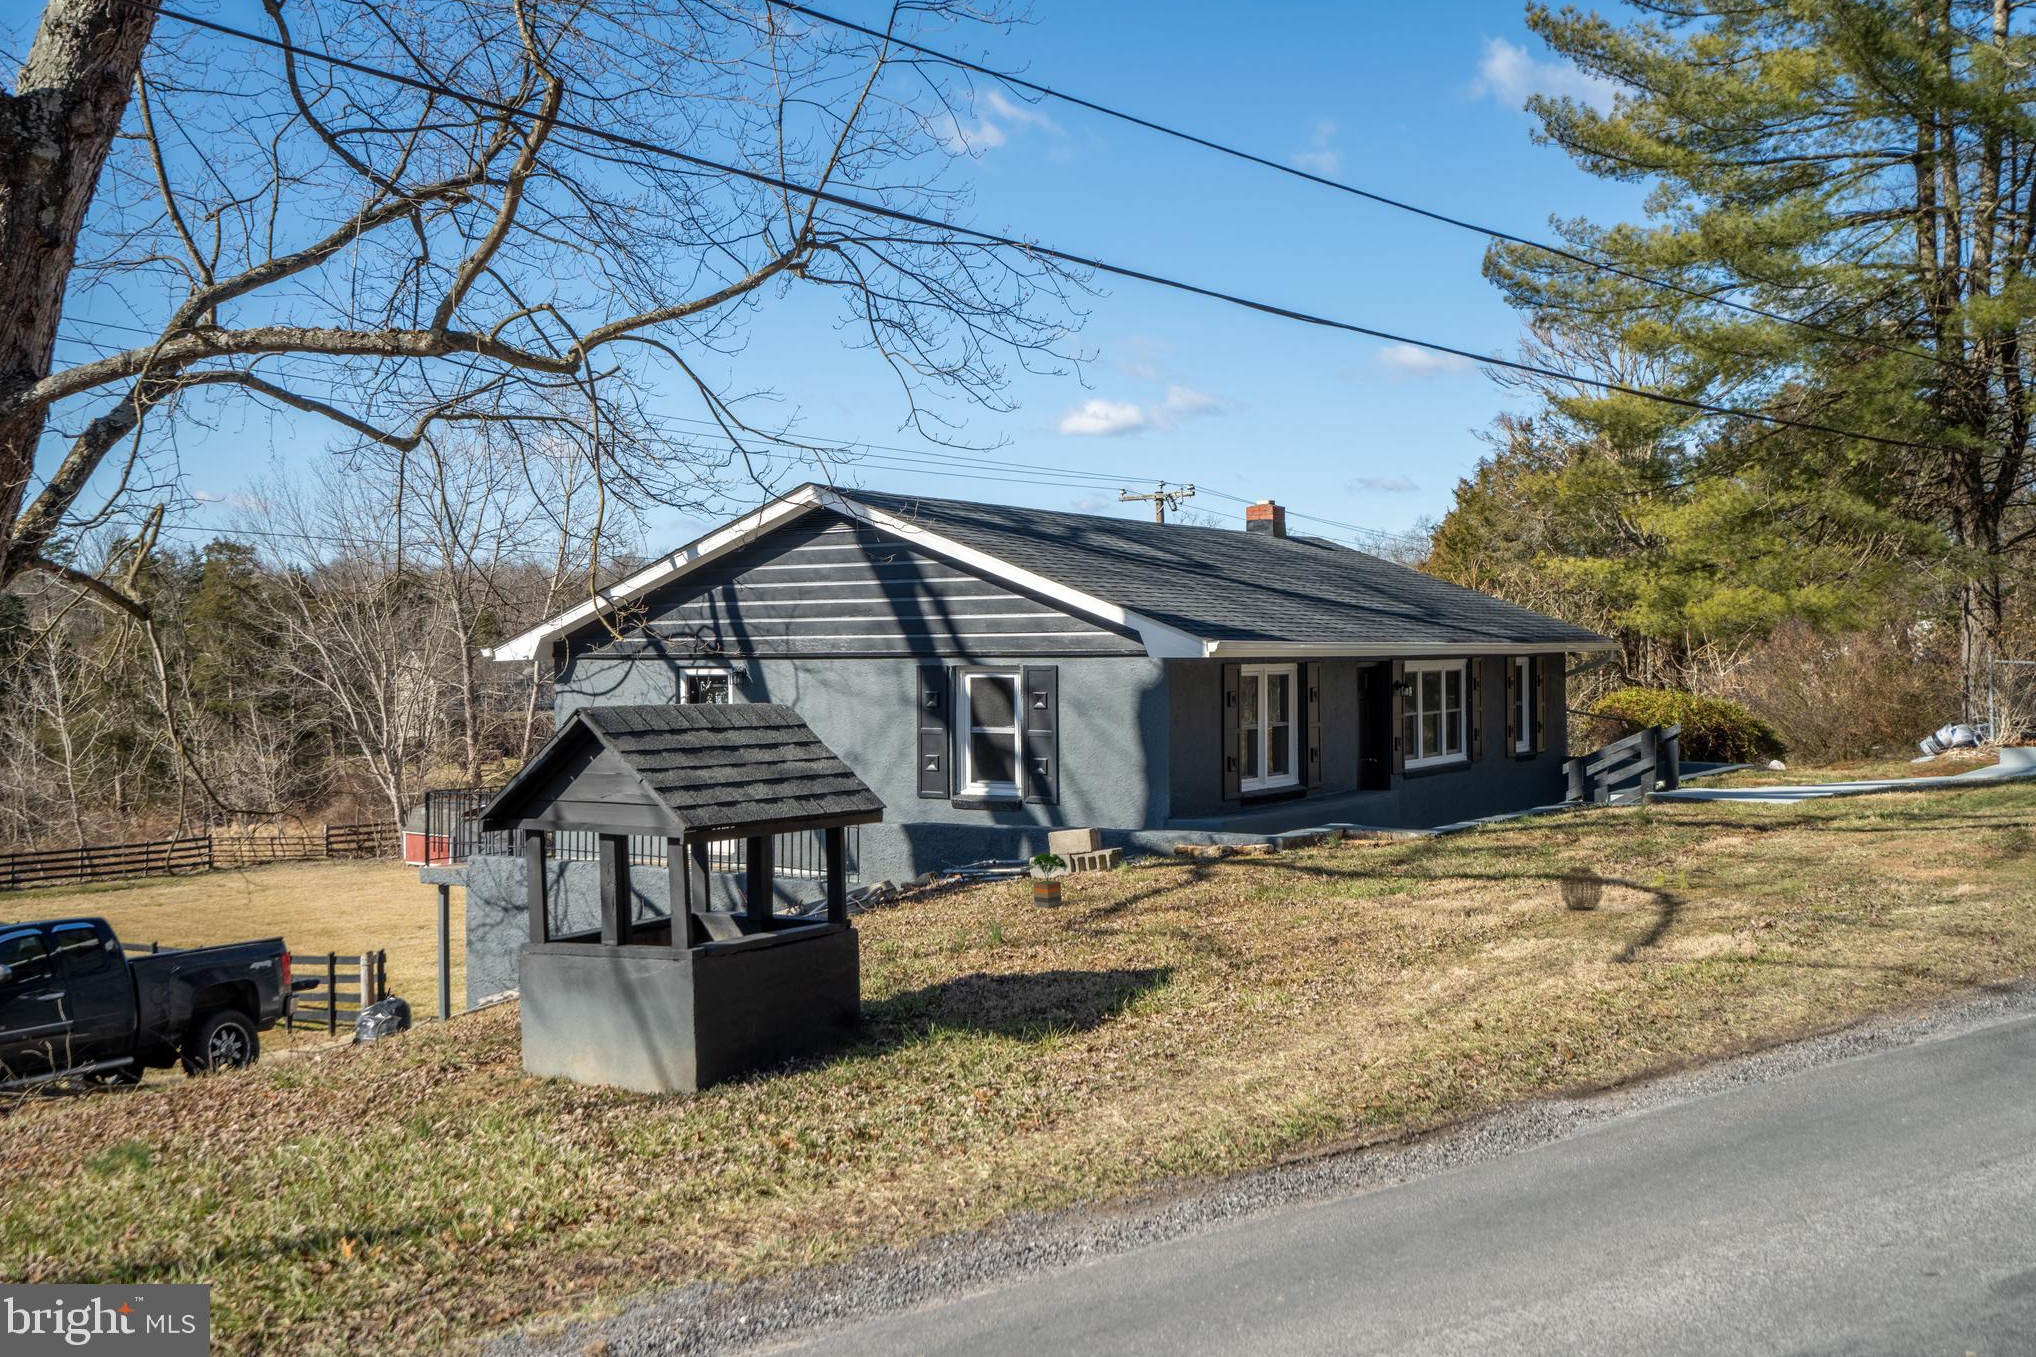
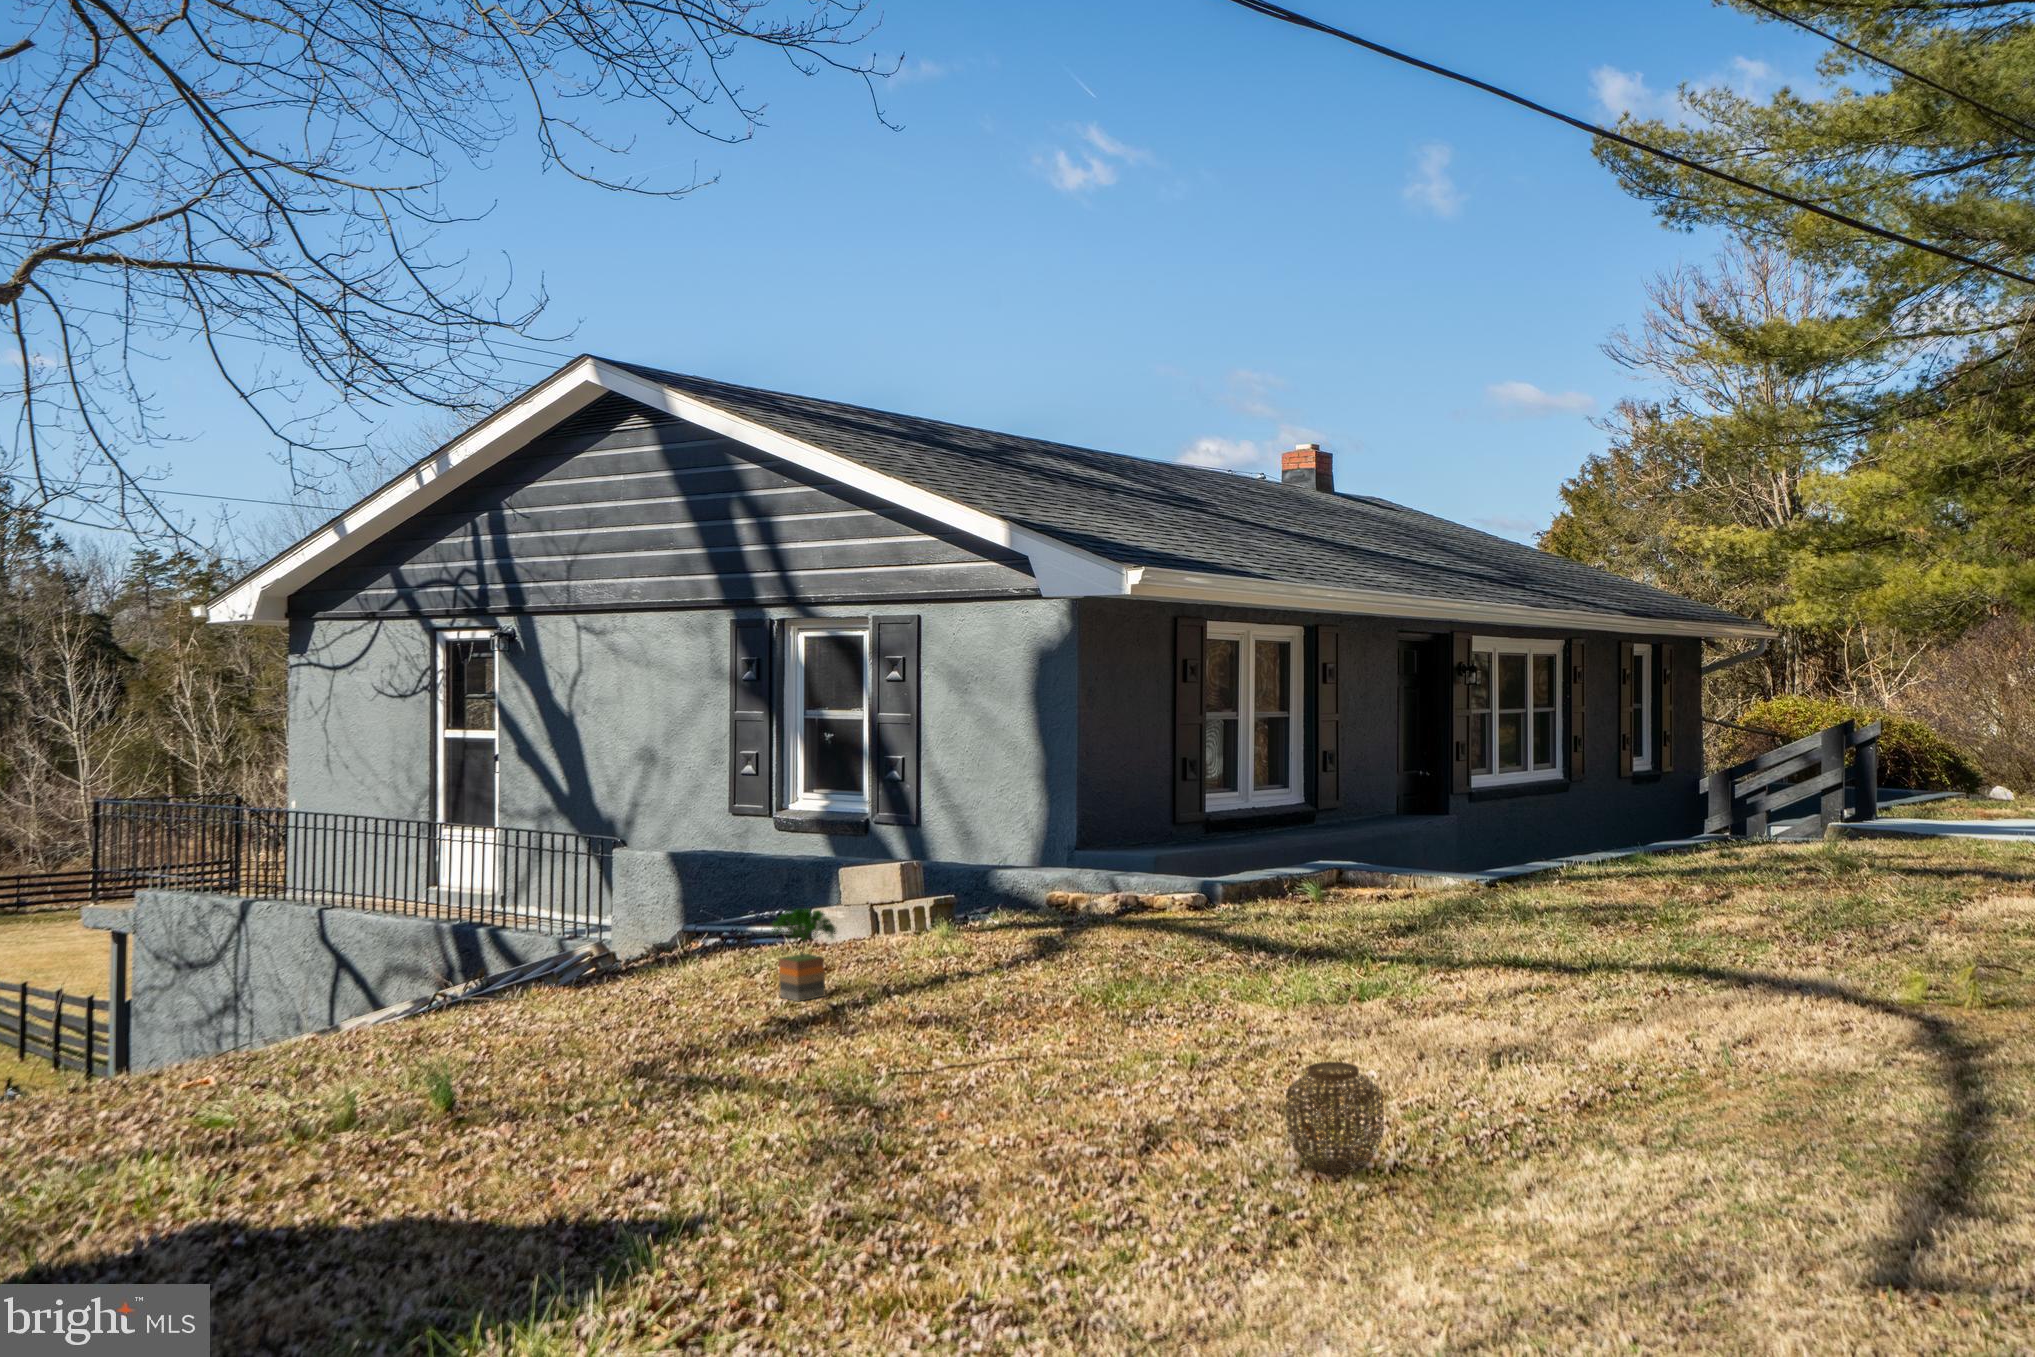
woven basket: present [1561,867,1602,910] -> present [1286,1062,1384,1174]

